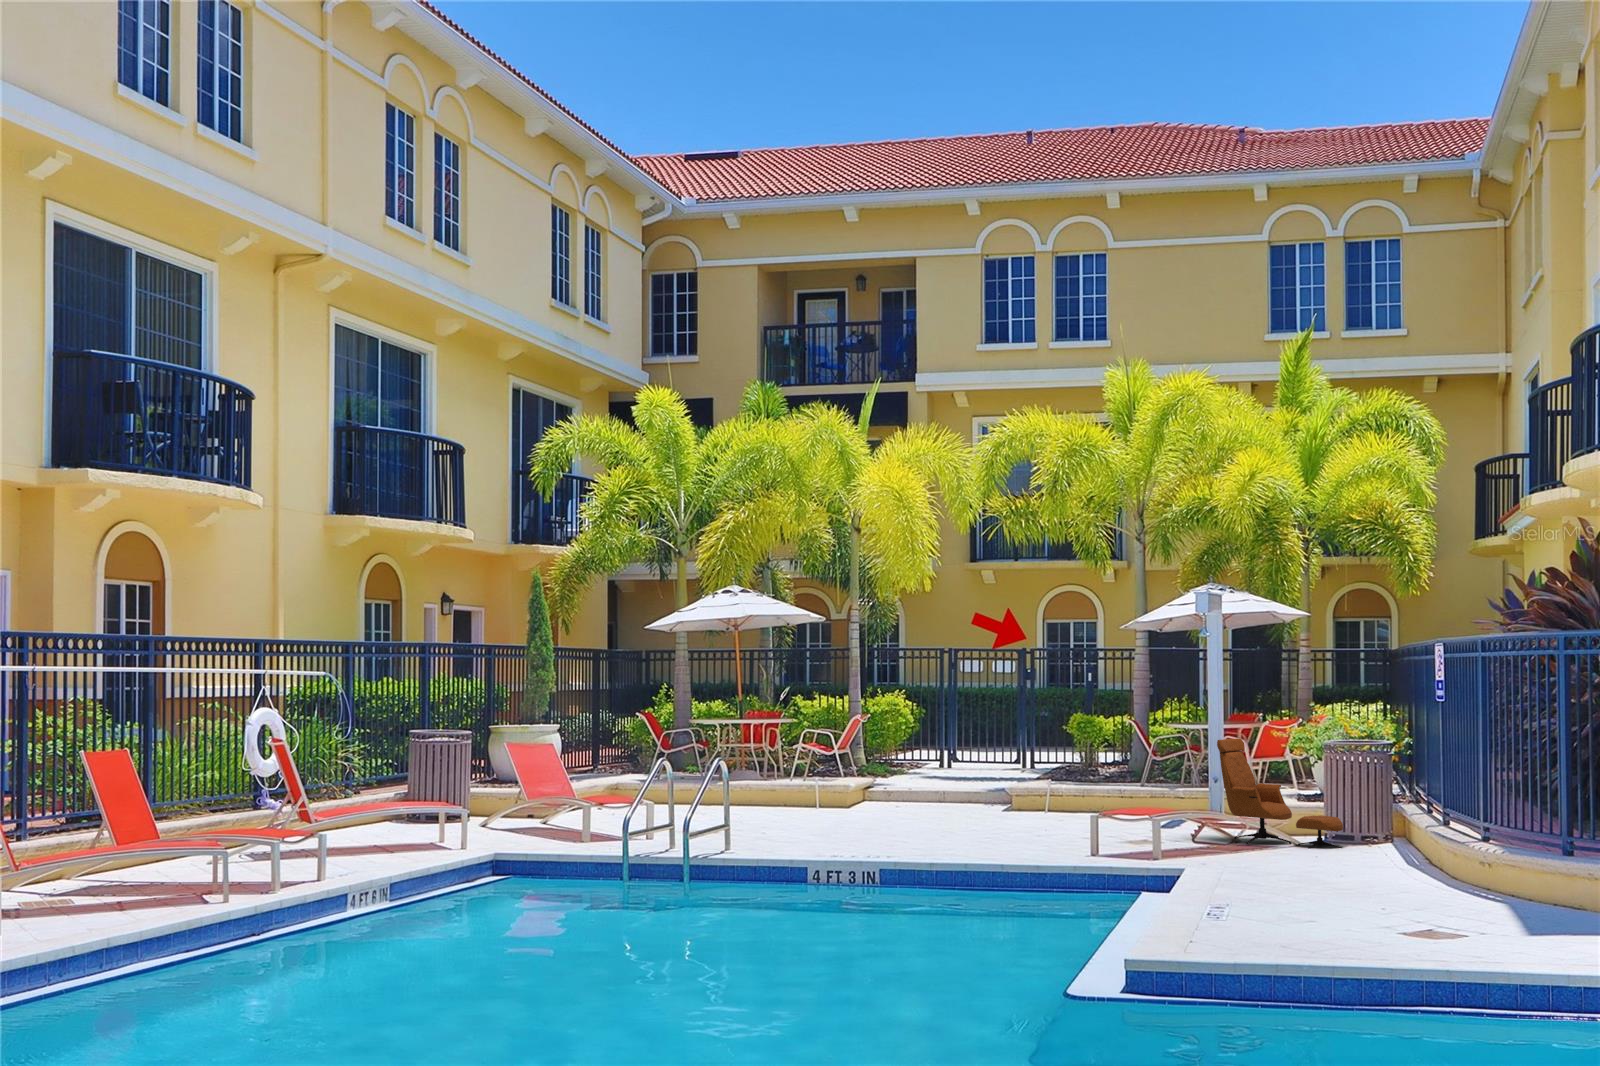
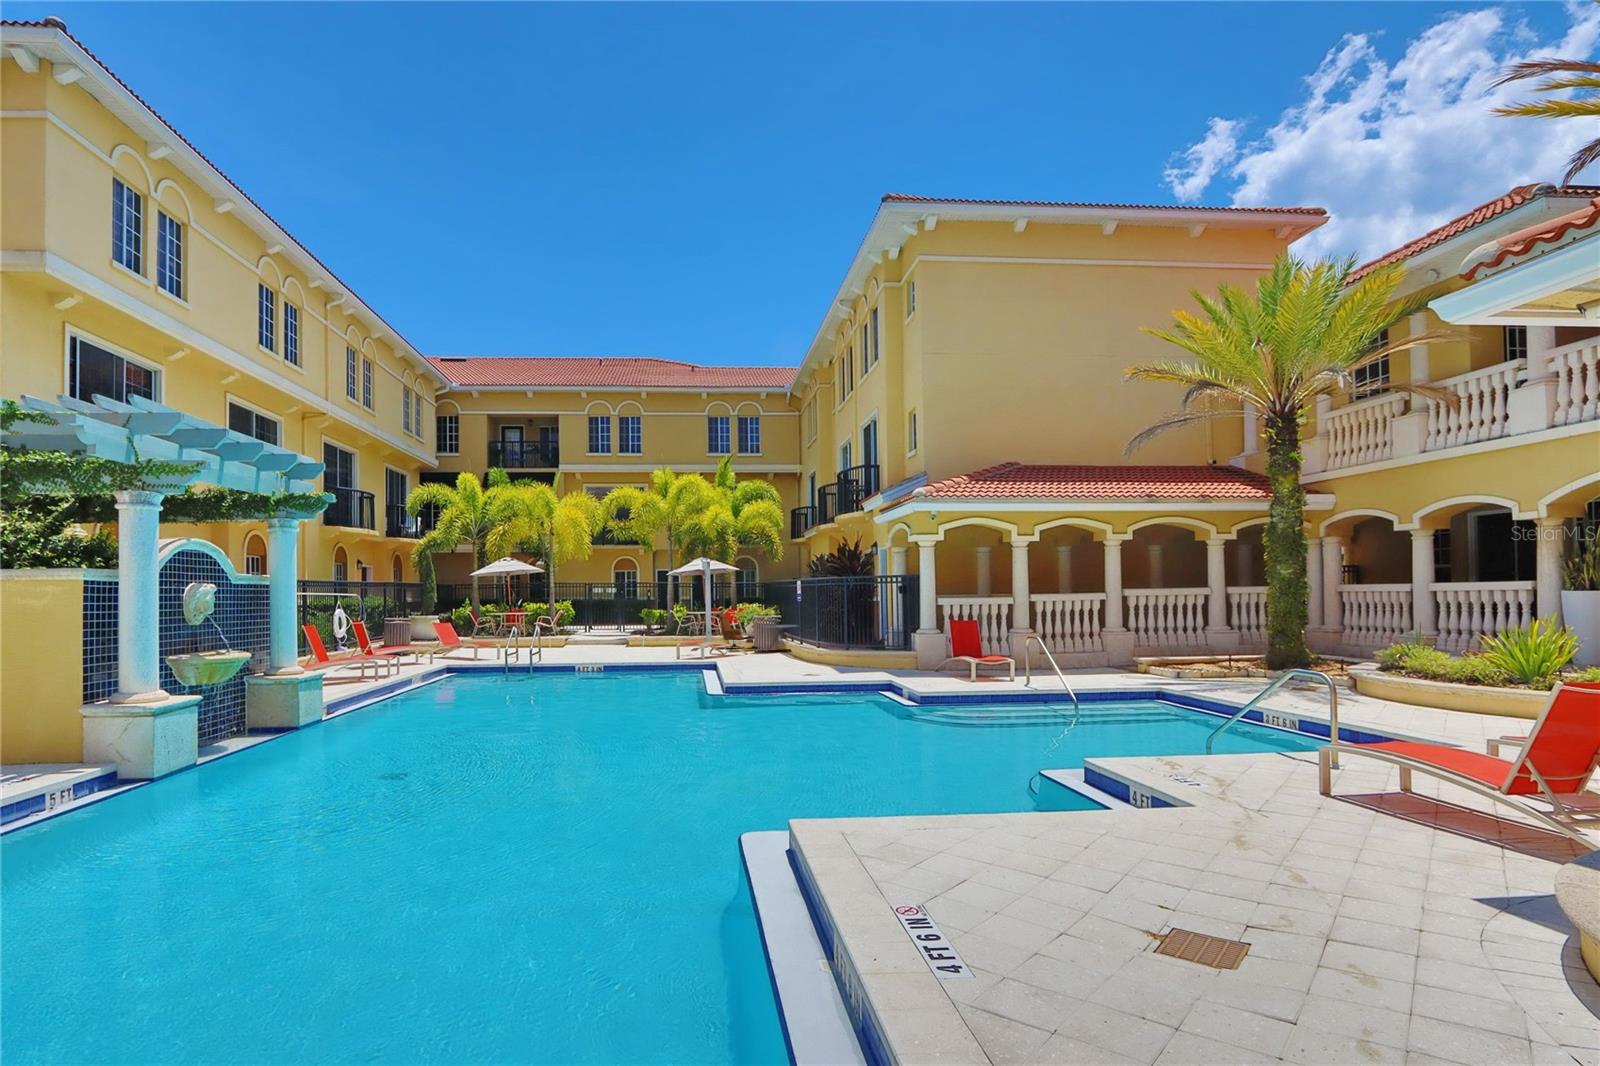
round table: none [1336,782,1457,870] -> present [764,625,797,647]

